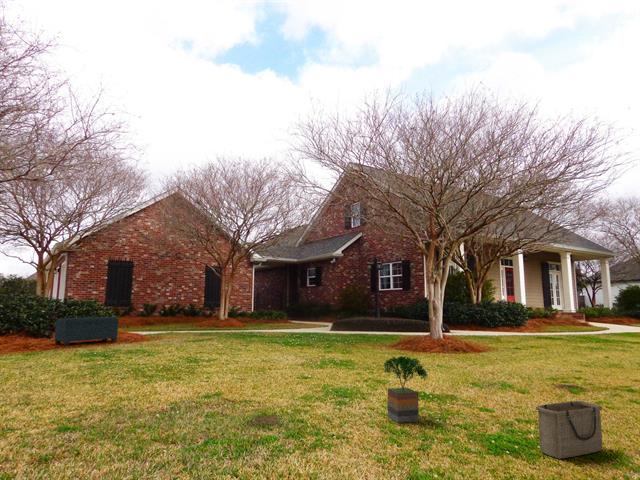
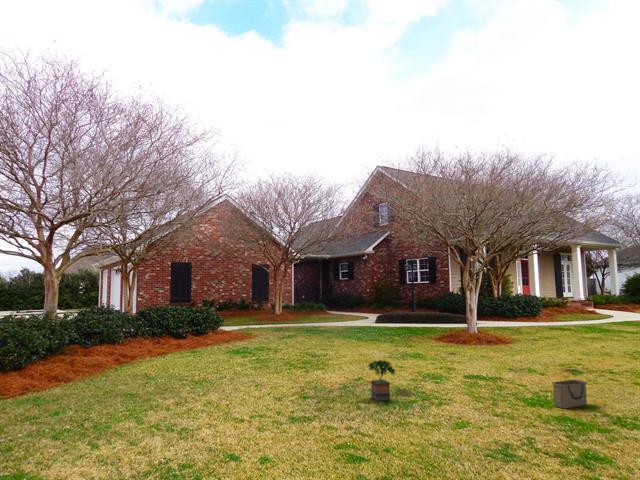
bench: present [55,317,118,346] -> none [180,319,223,343]
potted tree: present [384,356,428,423] -> present [369,360,395,401]

